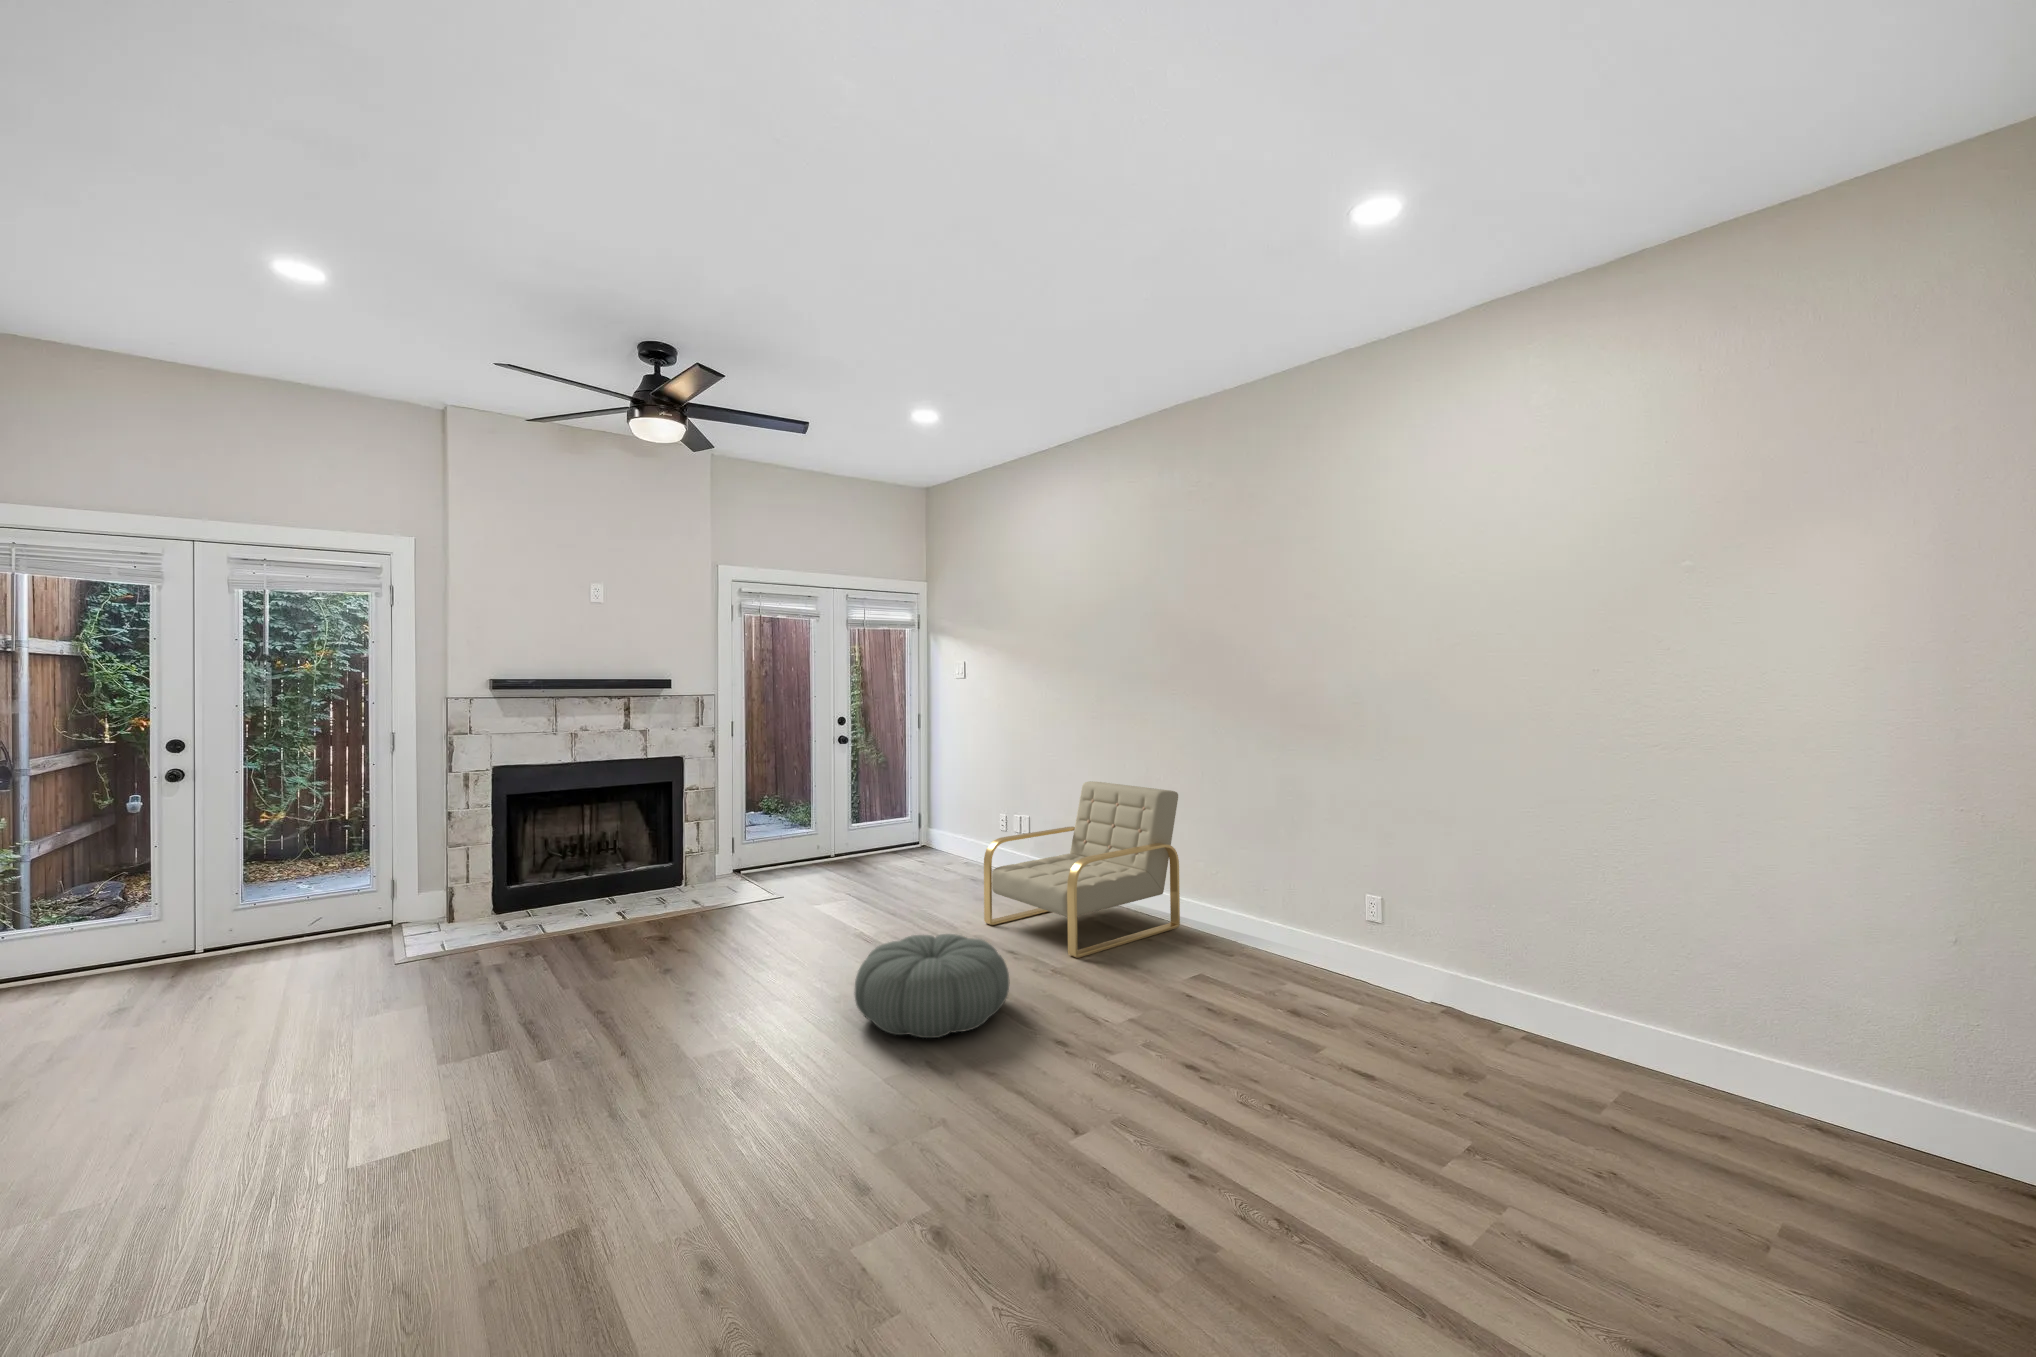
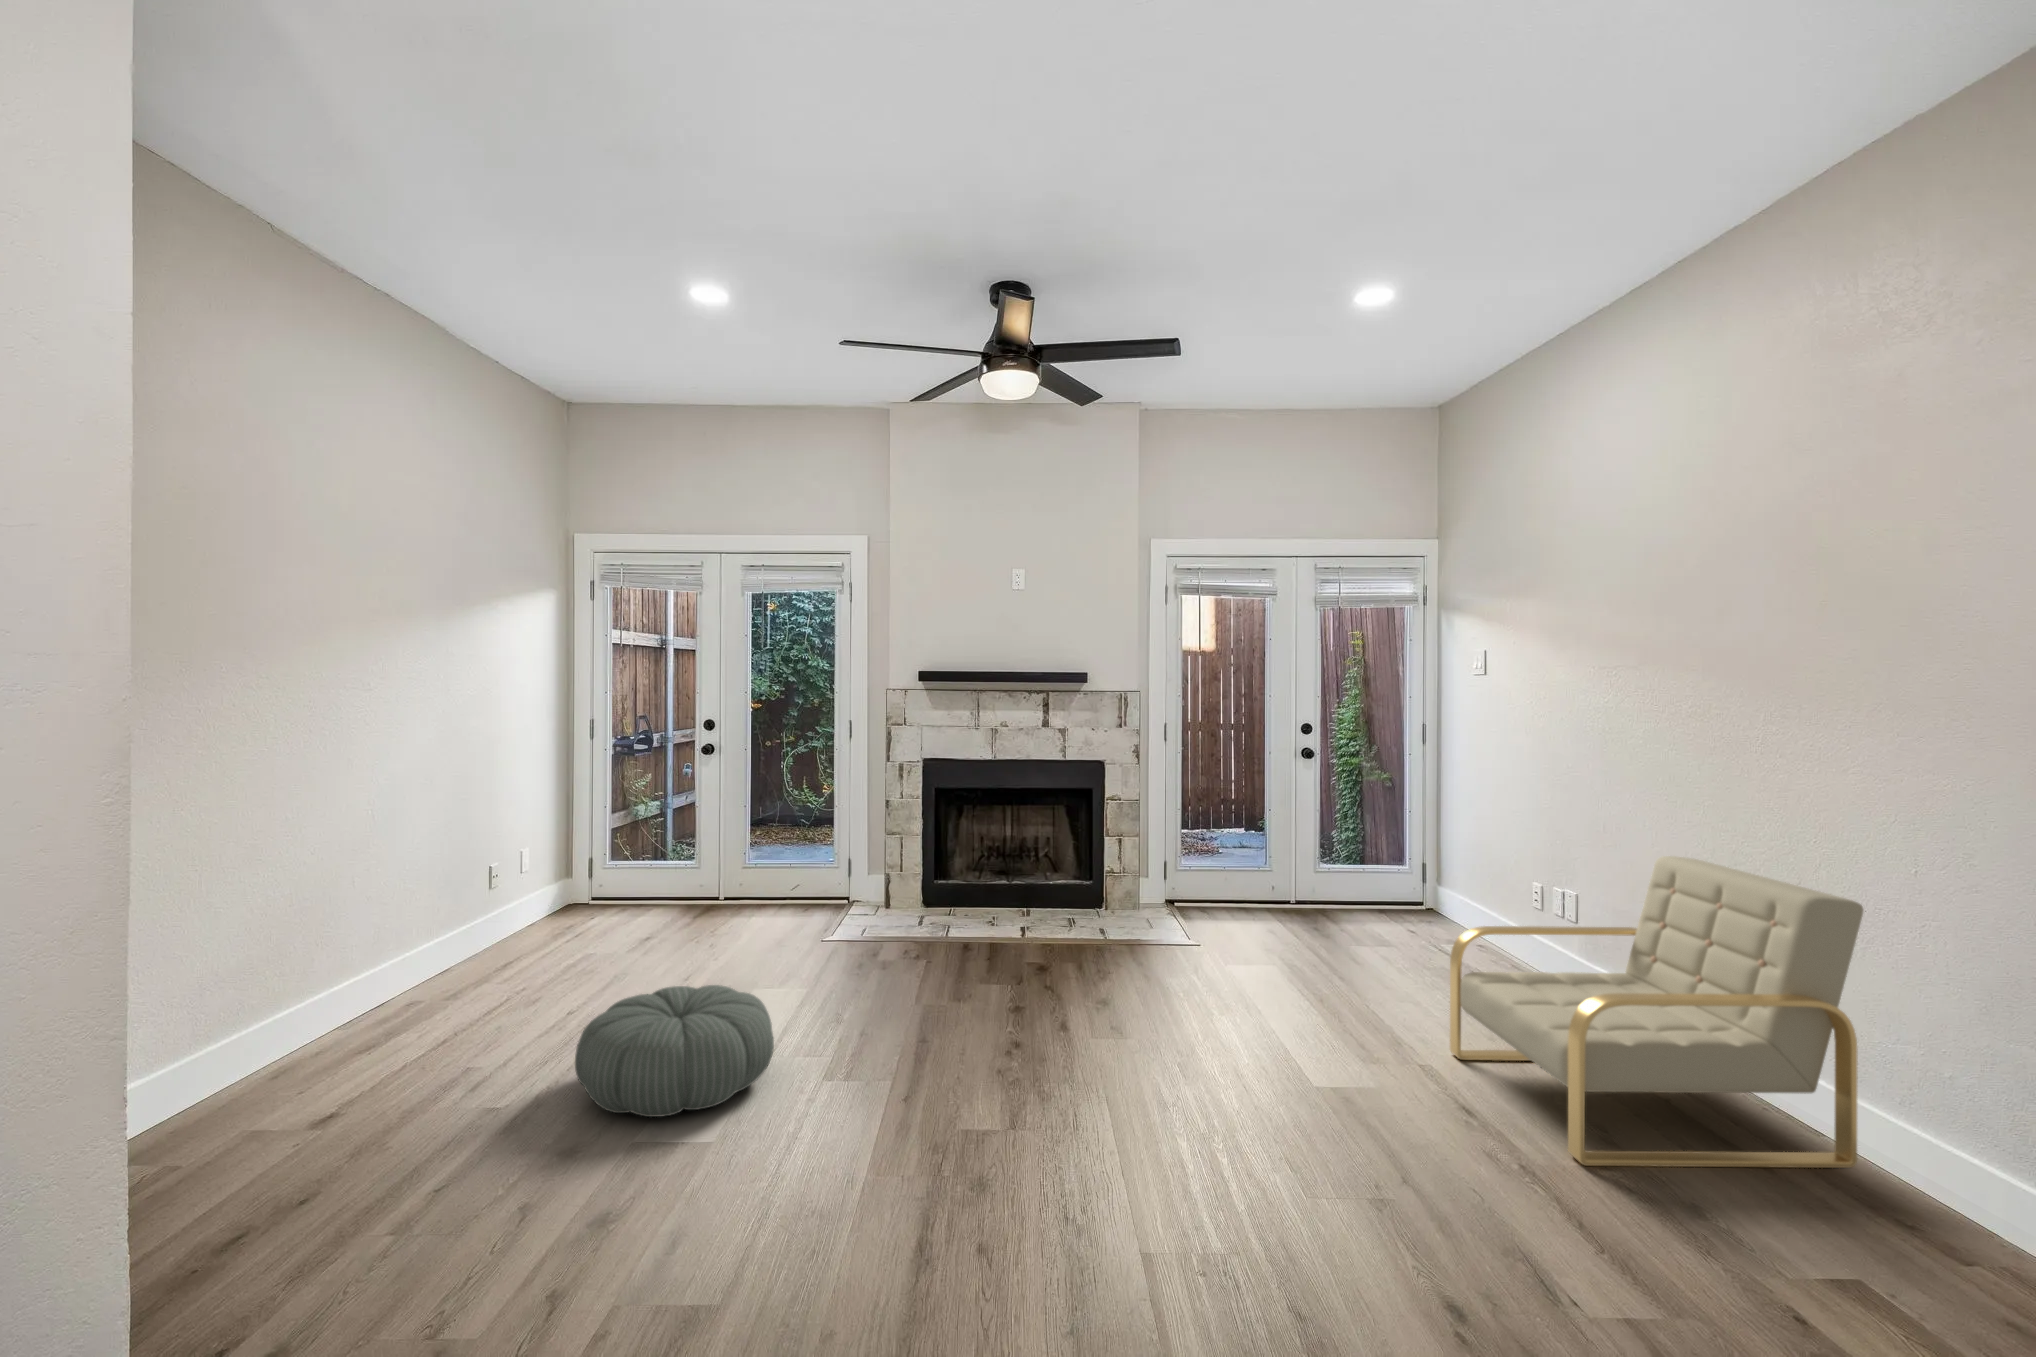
pouf: present [854,934,1010,1038] -> present [575,985,774,1117]

